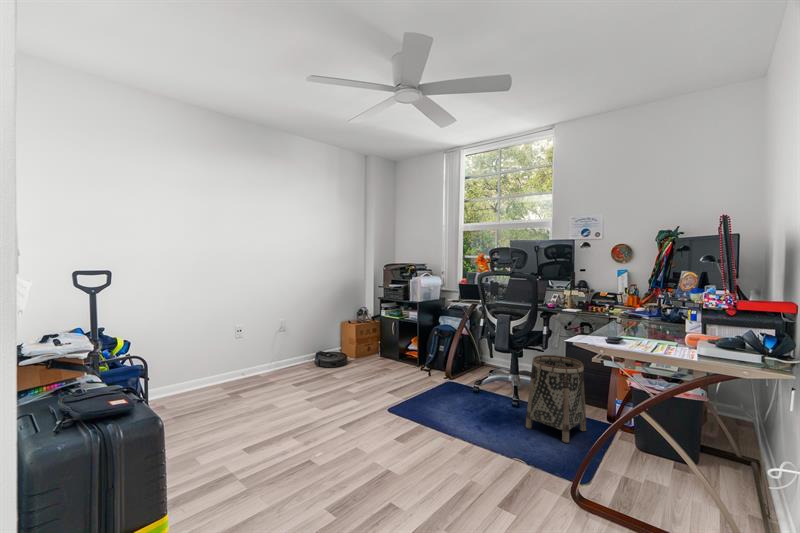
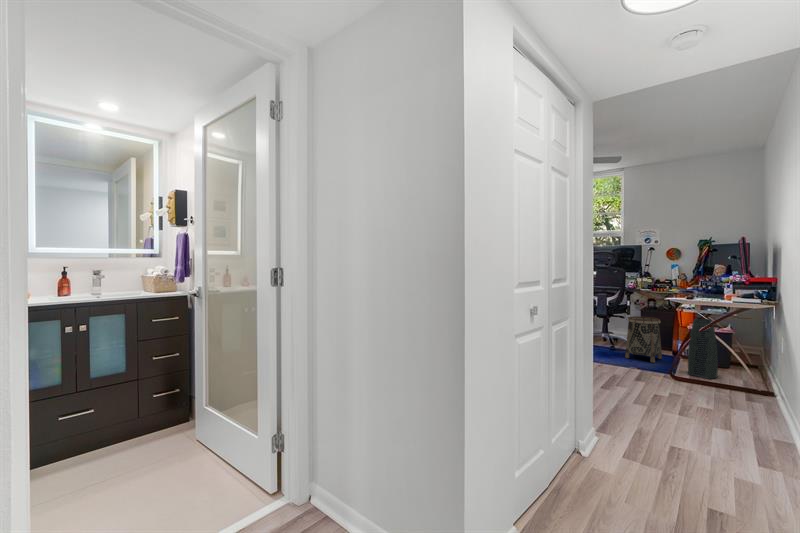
air purifier: none [617,376,672,501] -> present [688,319,718,379]

